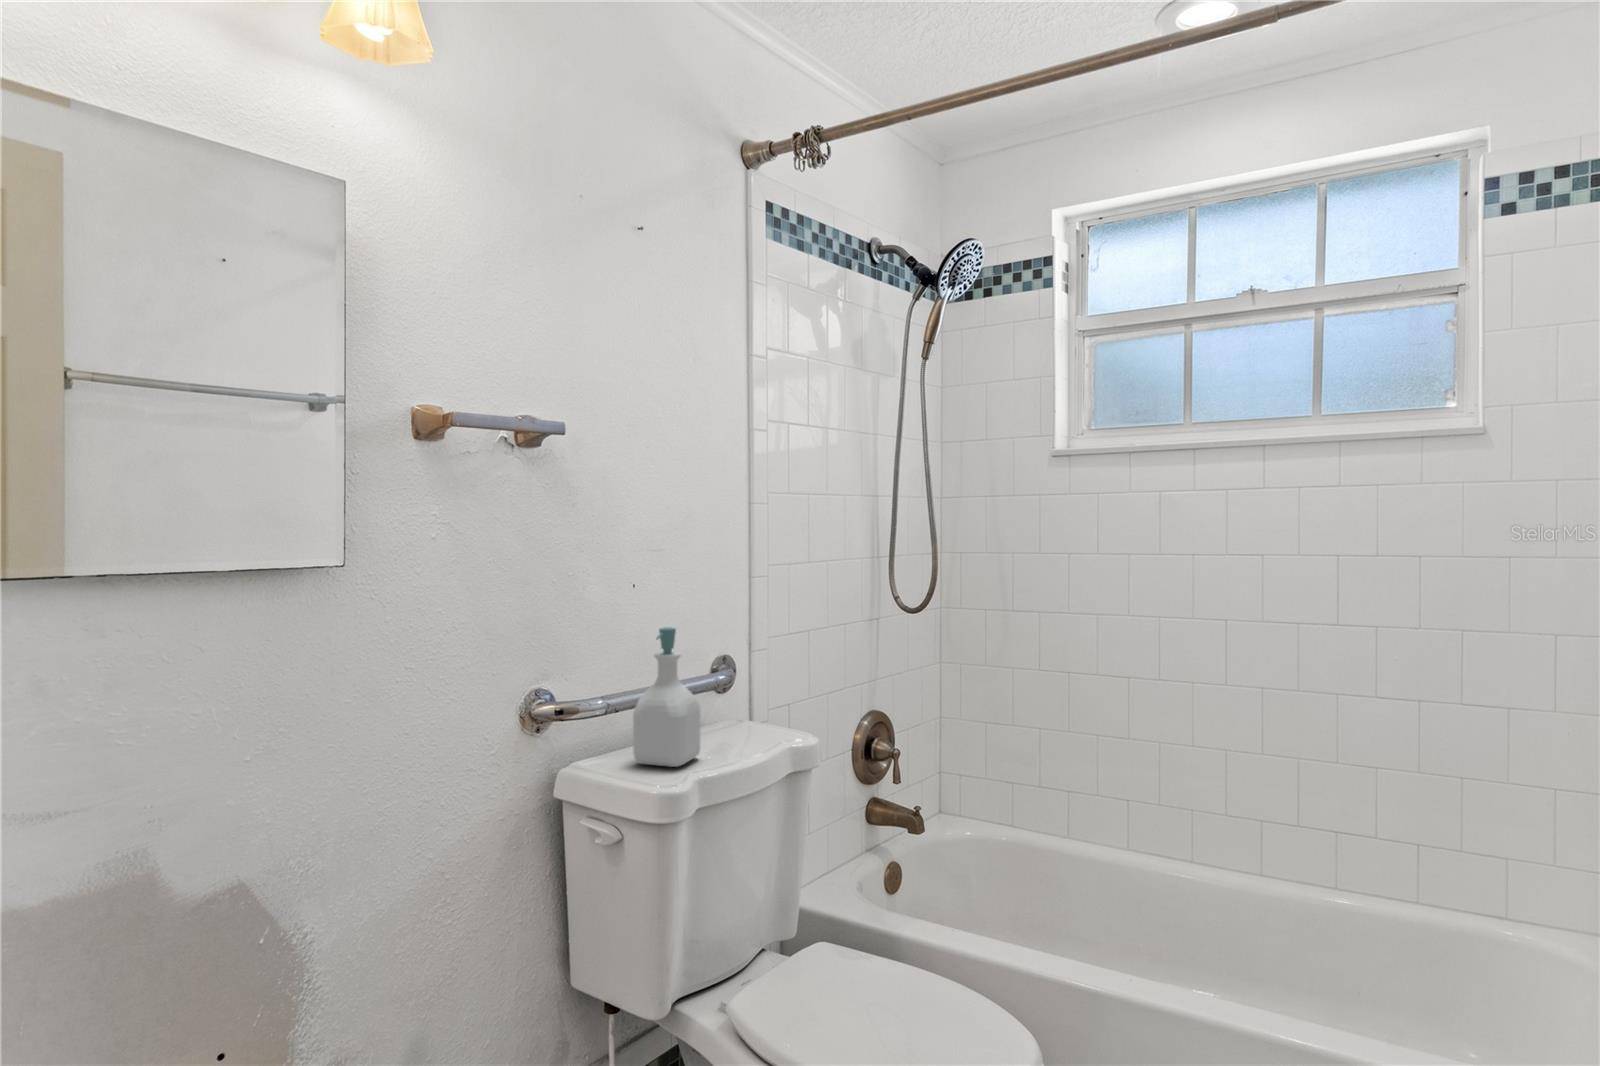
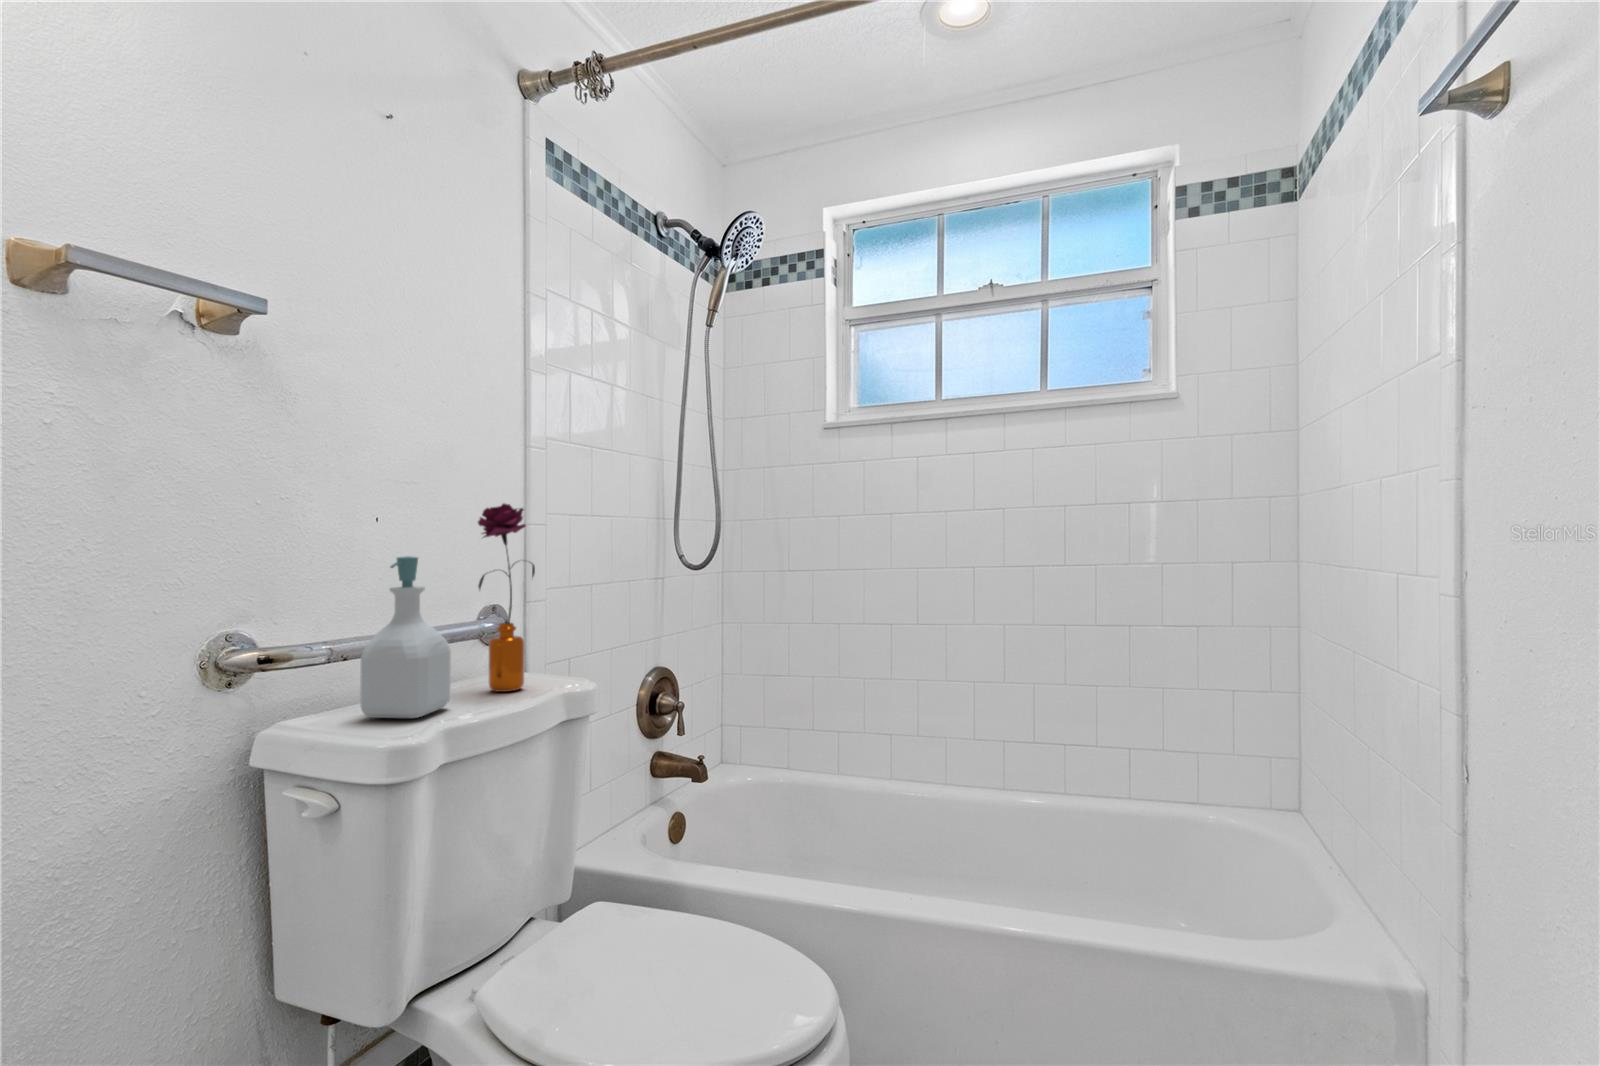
flower: none [717,573,767,743] -> present [478,504,535,692]

